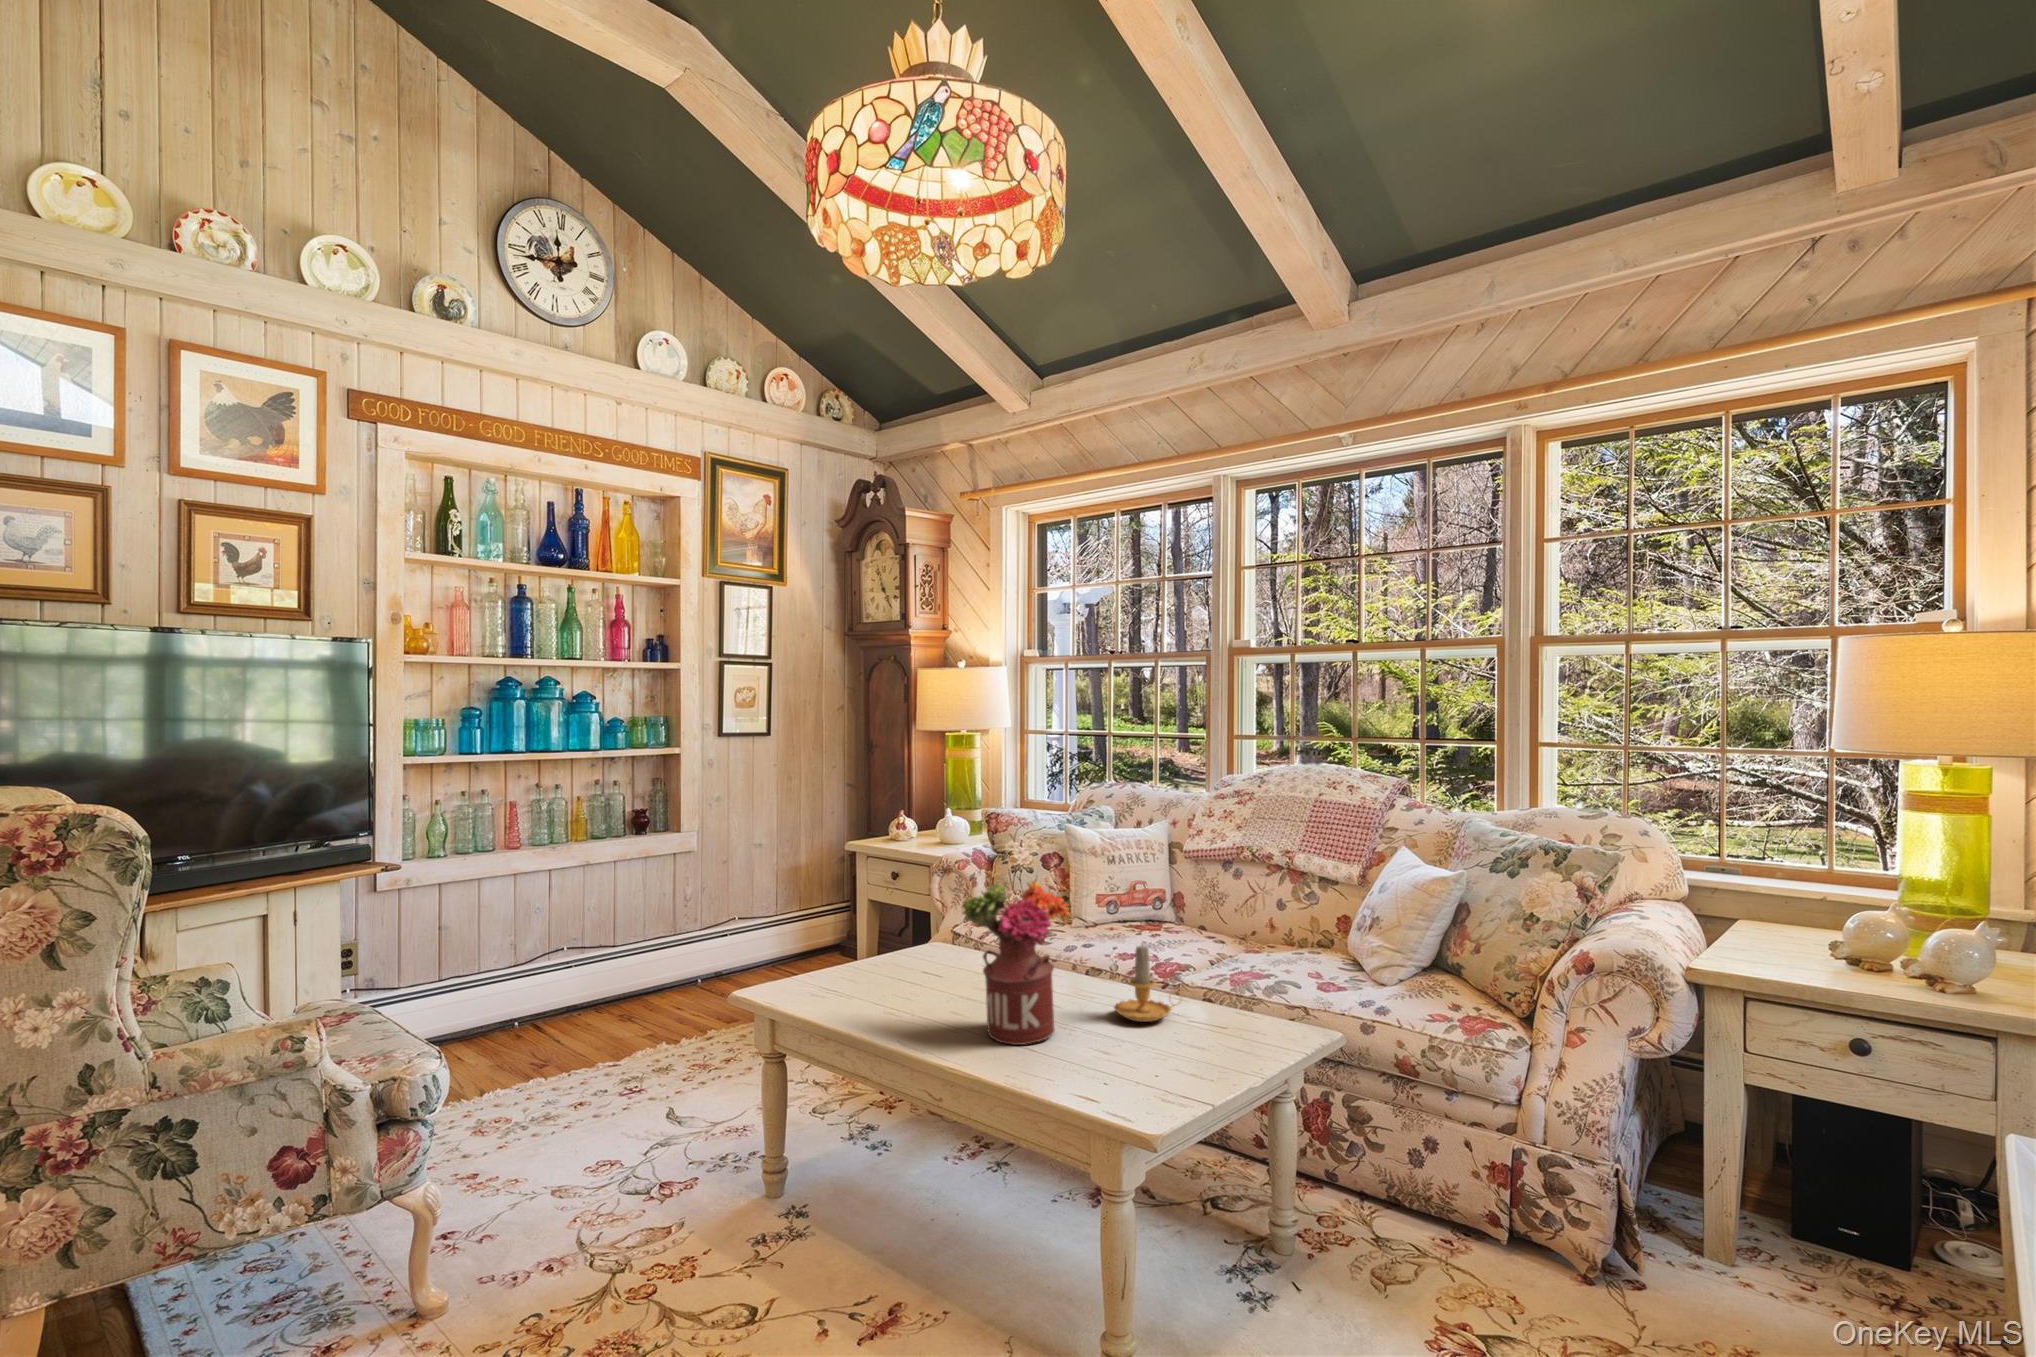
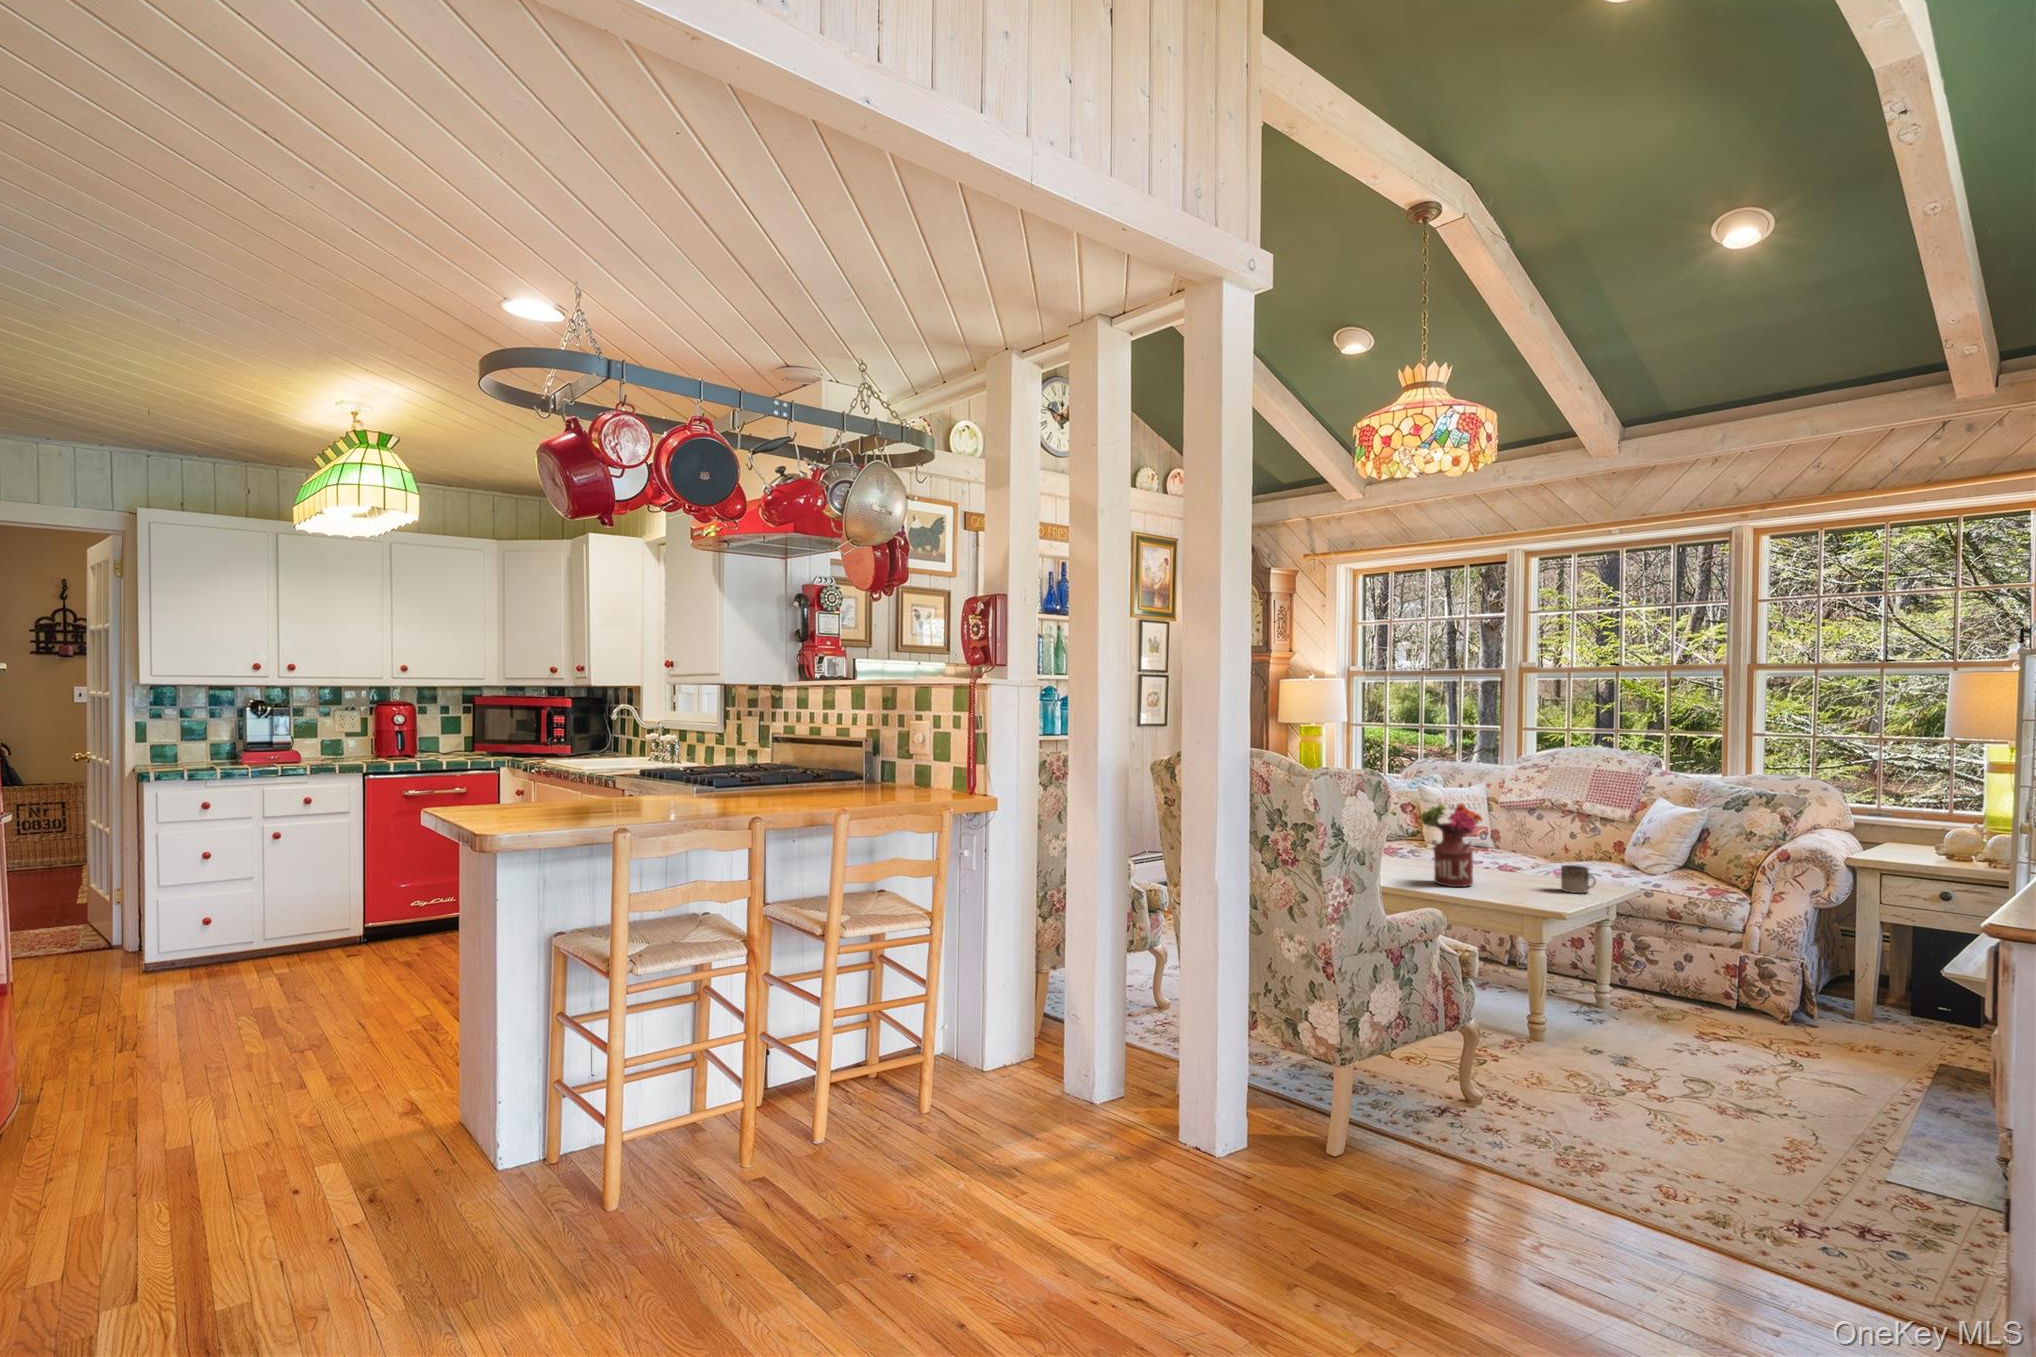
candle: present [1114,945,1175,1022] -> none [1499,840,1539,883]
mug: none [1205,994,1261,1053] -> present [1561,865,1596,893]

